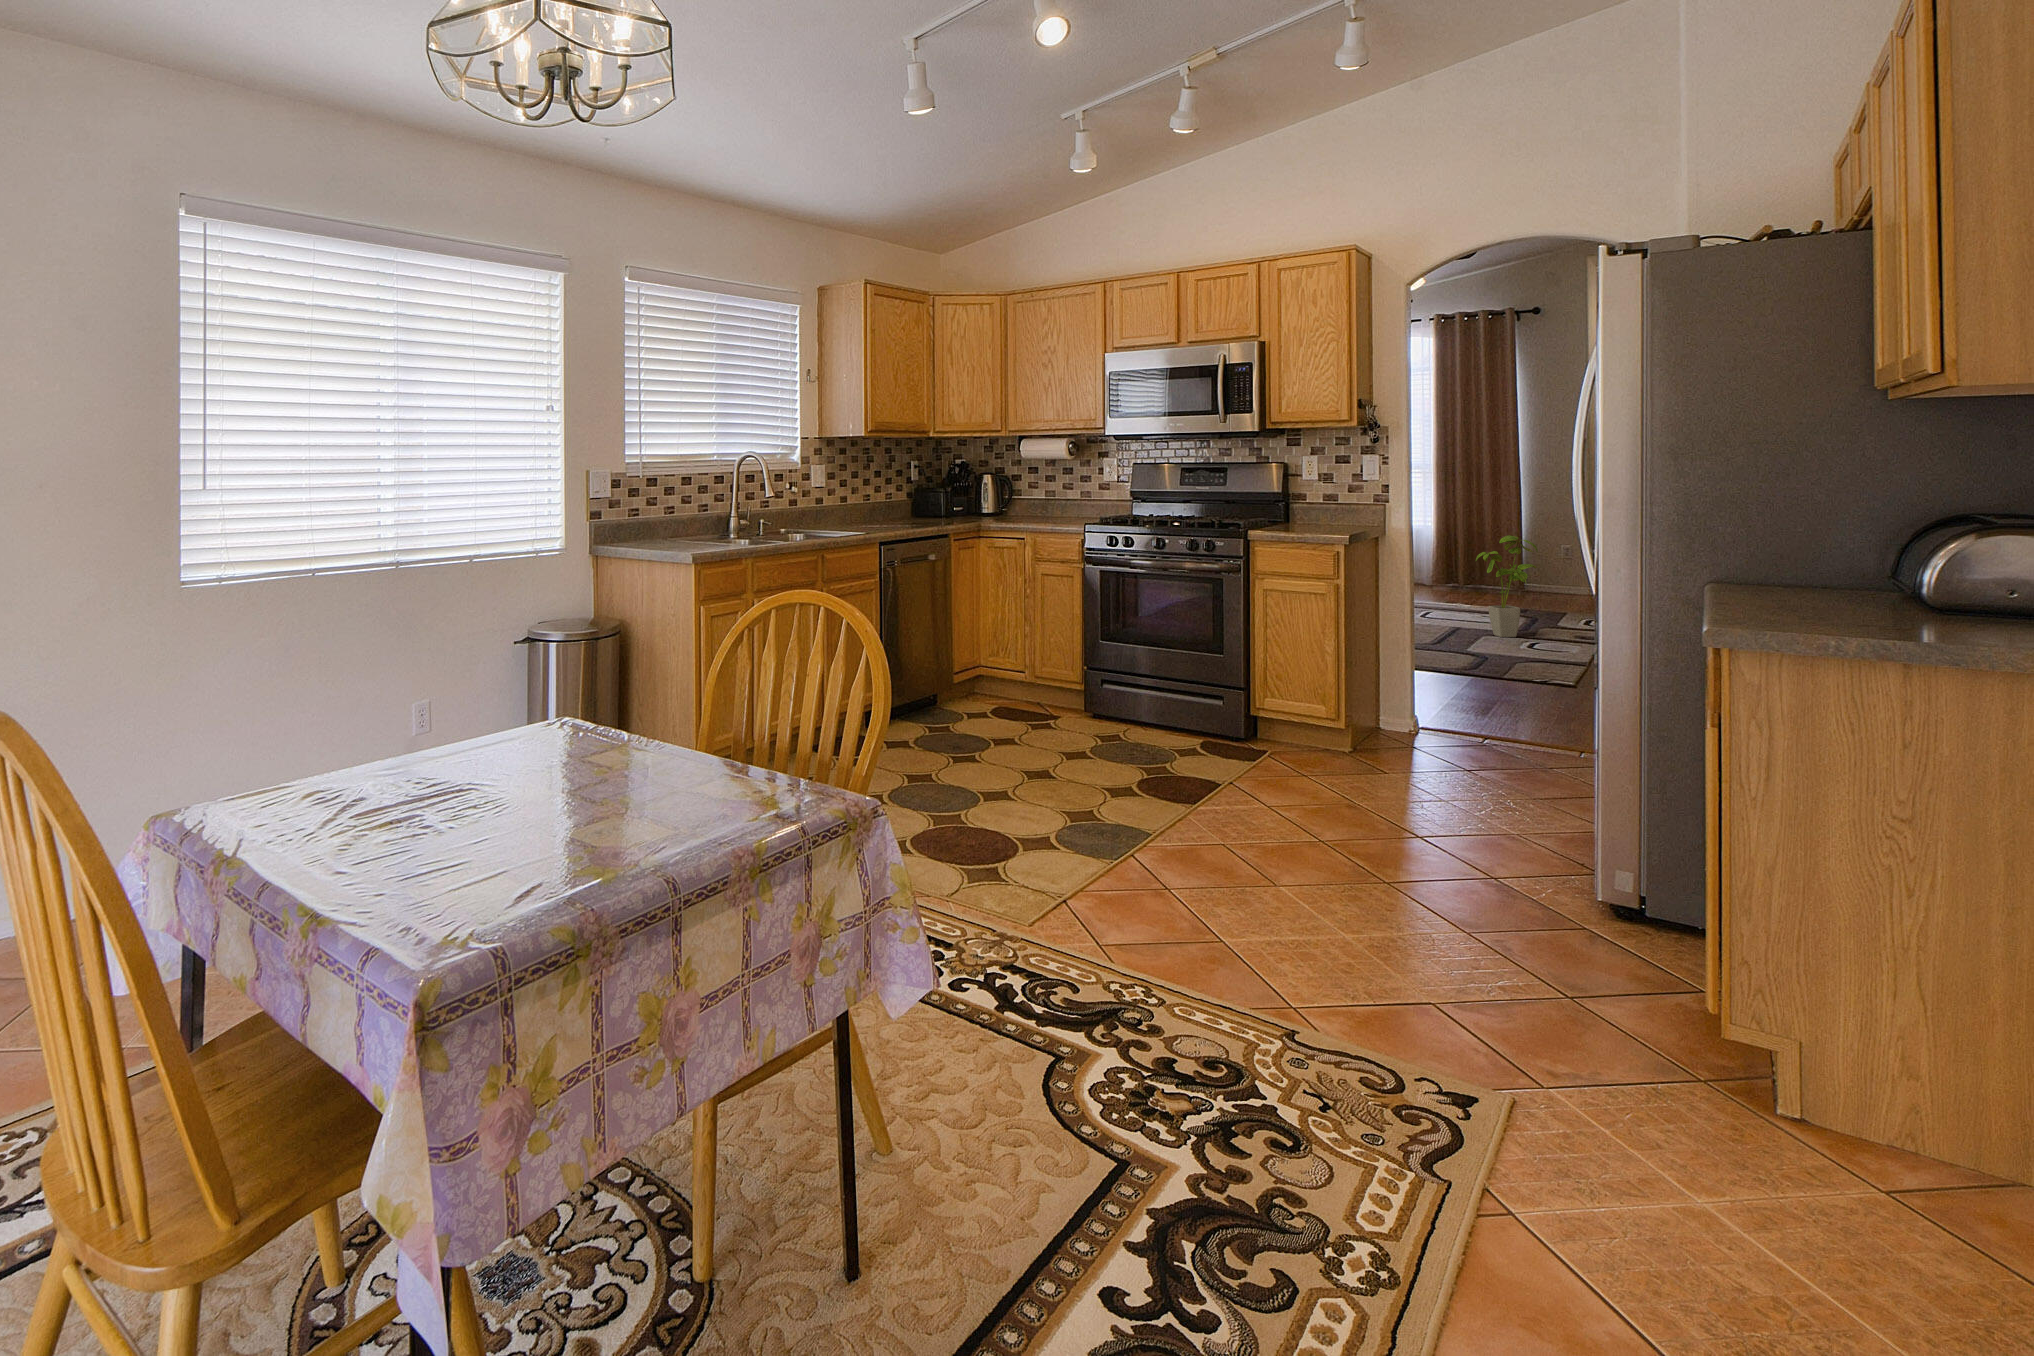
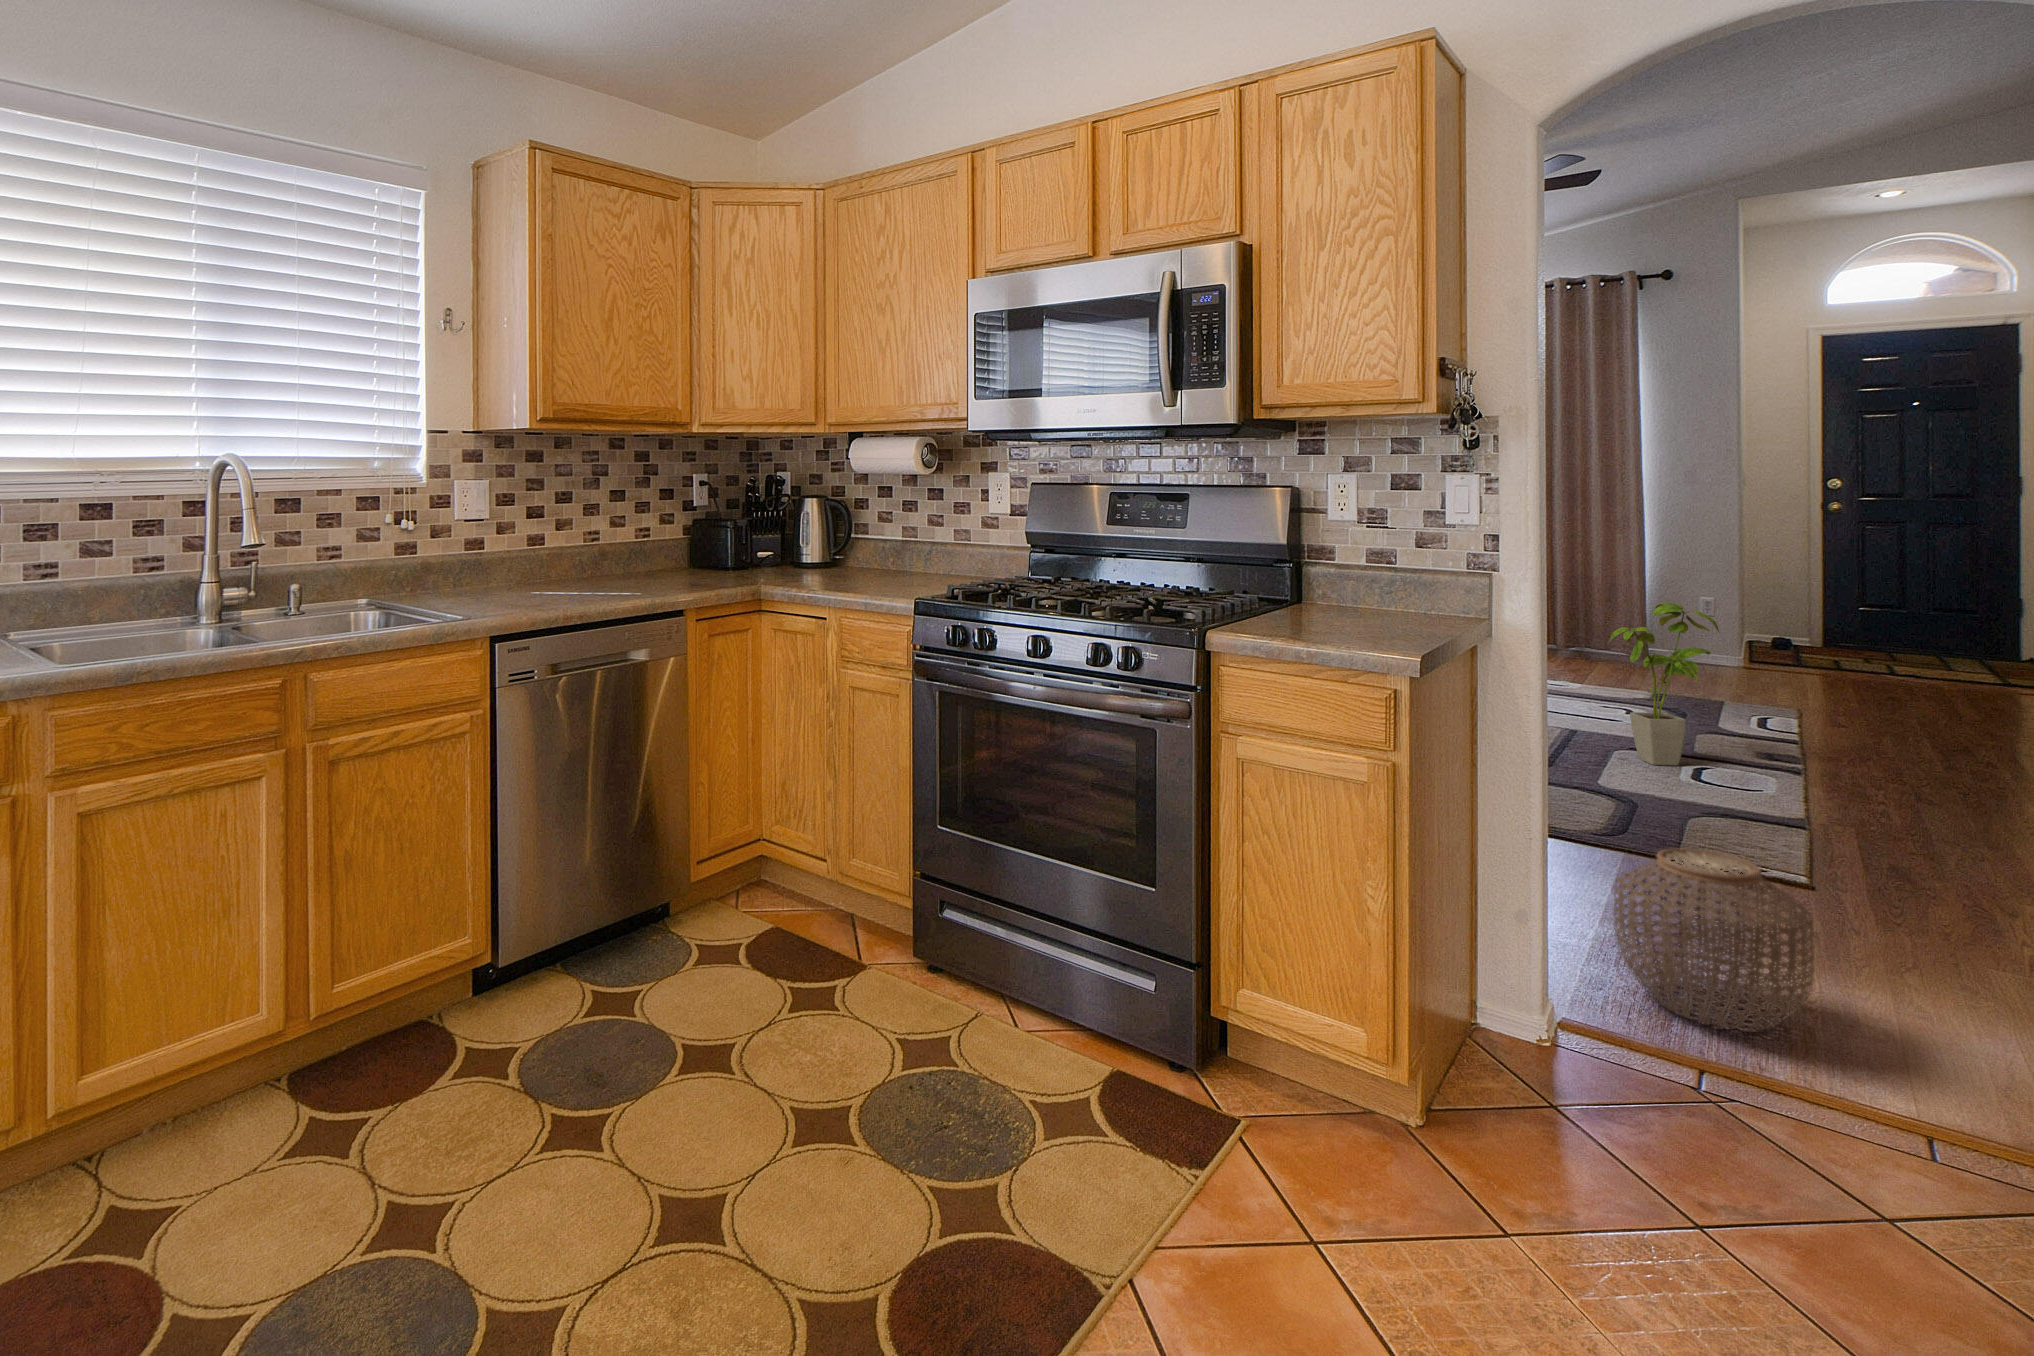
woven basket: none [1446,641,1534,722] -> present [1614,848,1815,1031]

